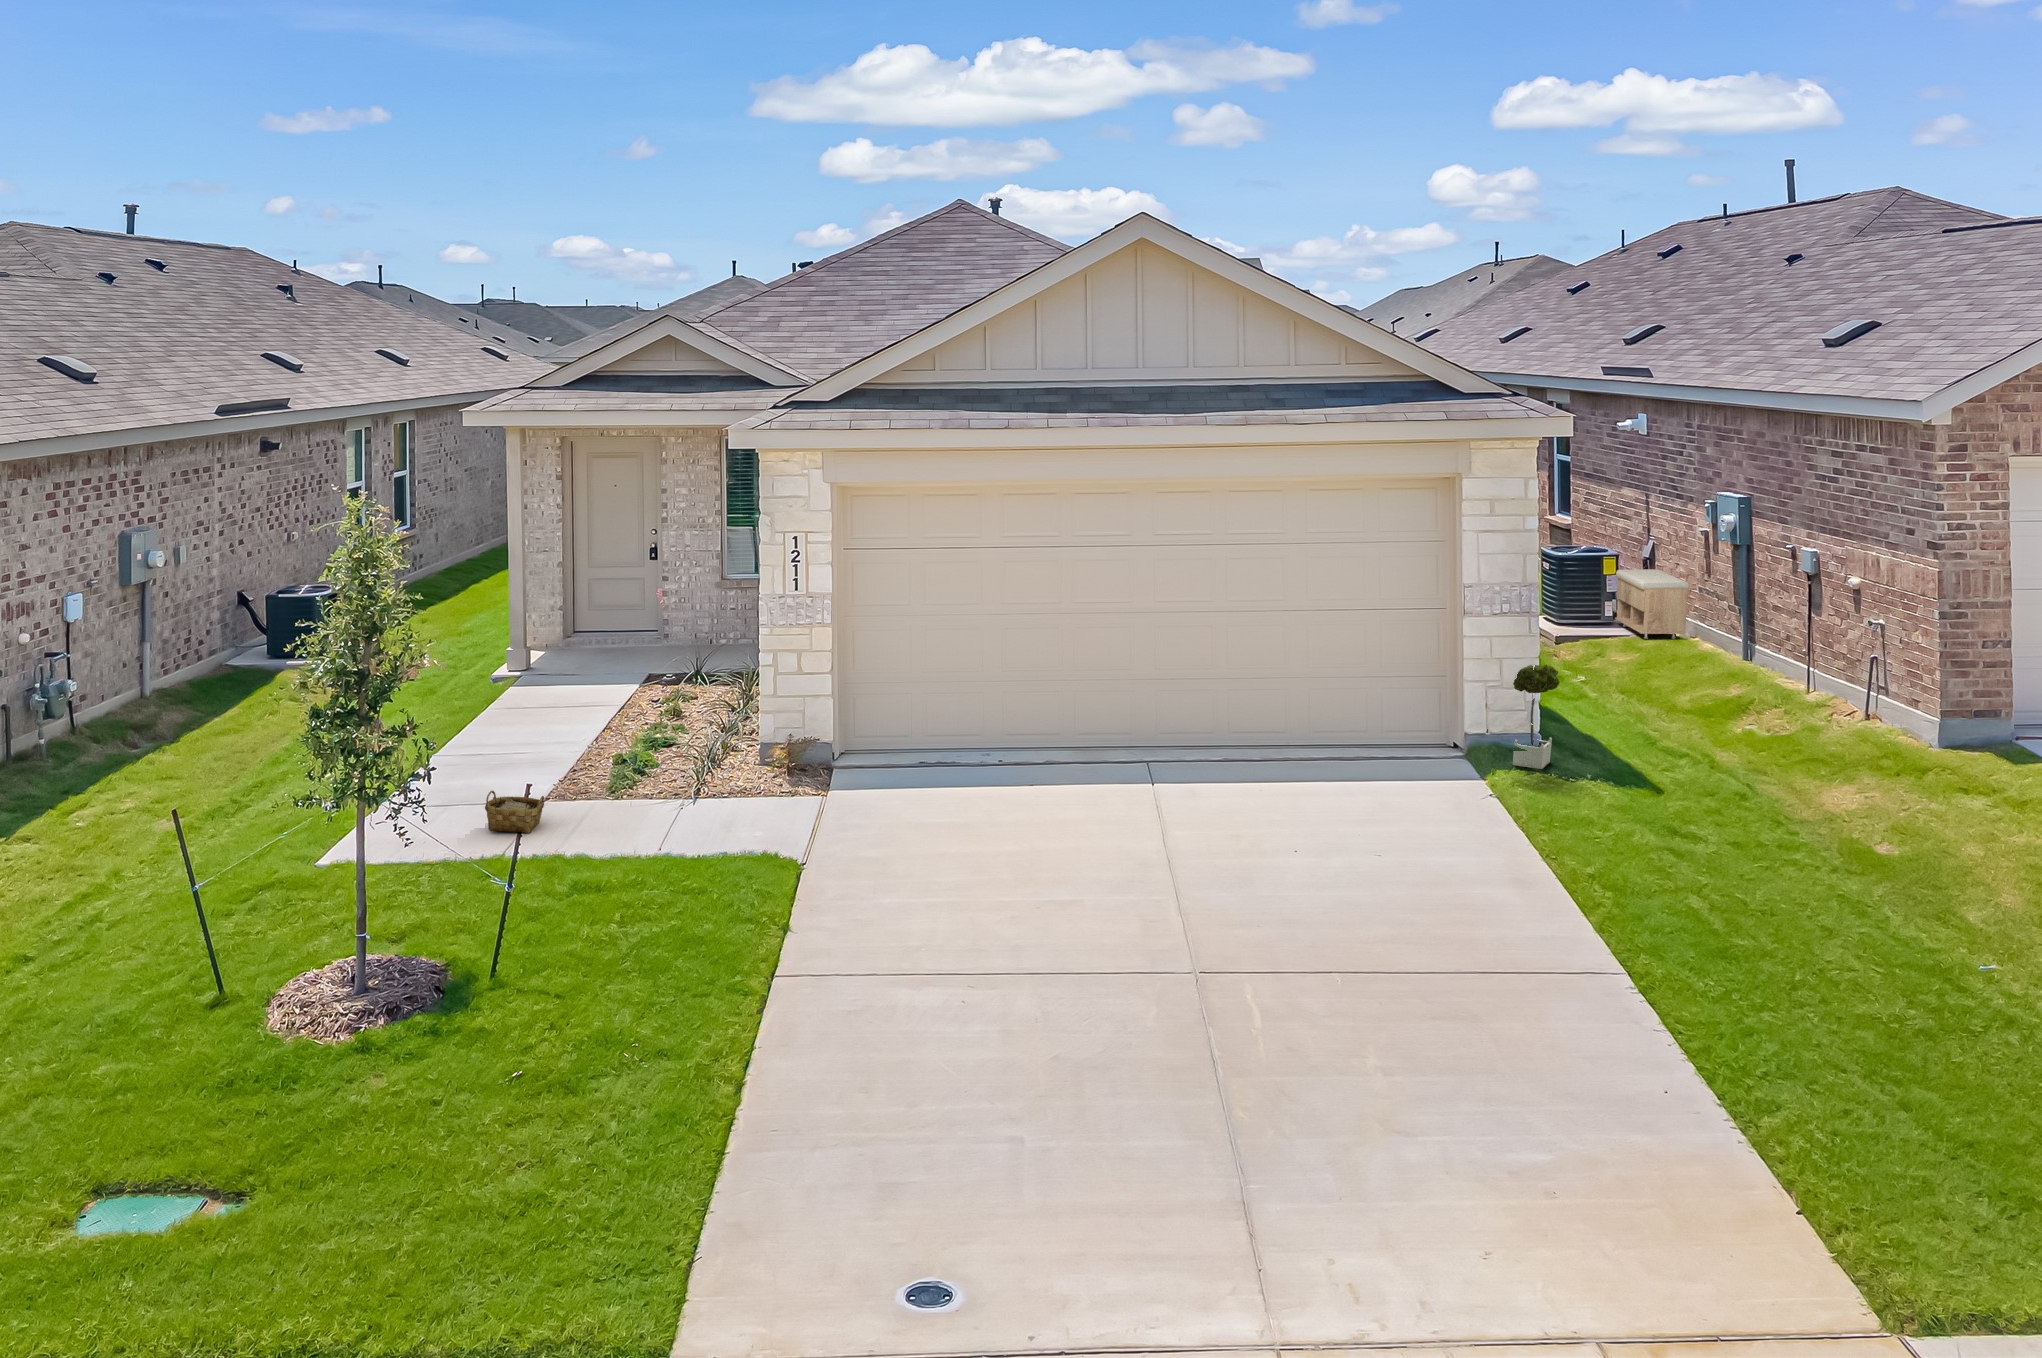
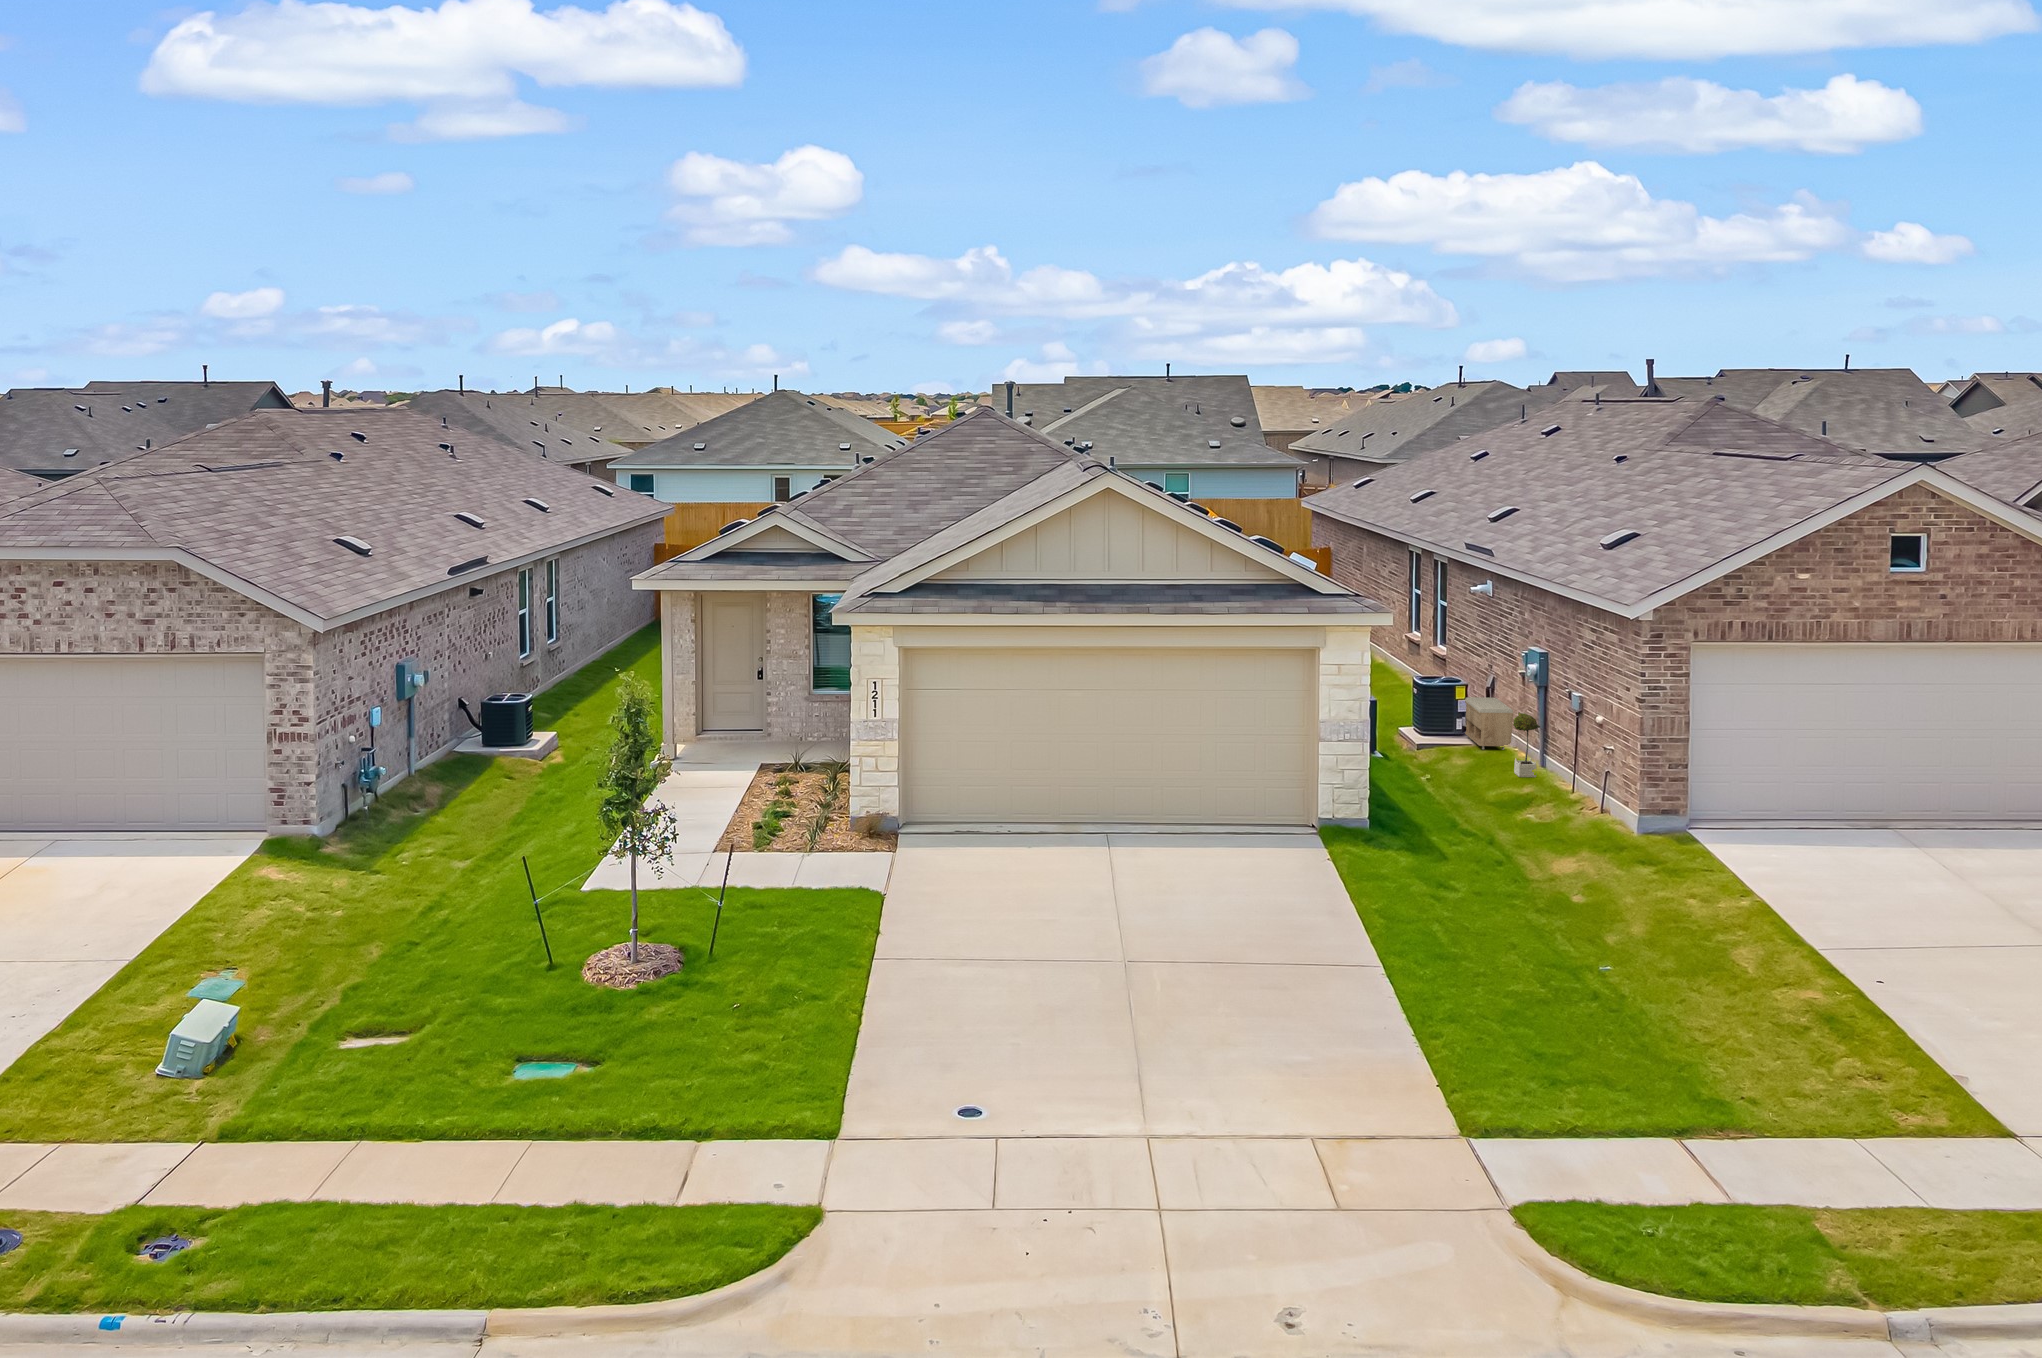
potted tree: present [1513,665,1560,769] -> present [1513,713,1540,777]
woven basket: present [485,791,544,833] -> none [677,848,714,877]

